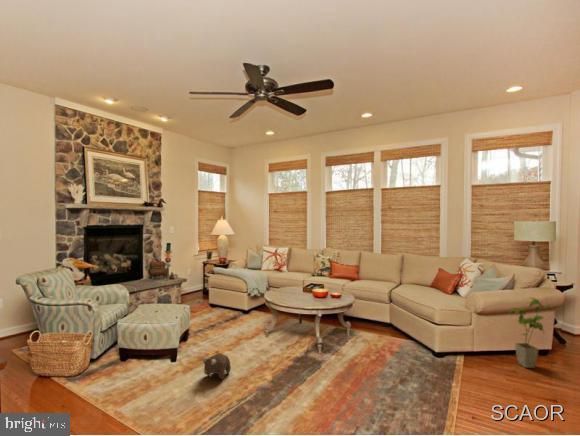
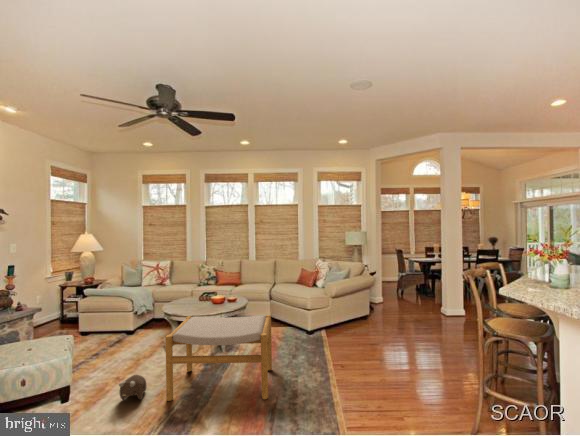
house plant: present [509,298,549,368] -> none [353,283,378,331]
footstool: none [243,304,368,423] -> present [165,315,272,401]

